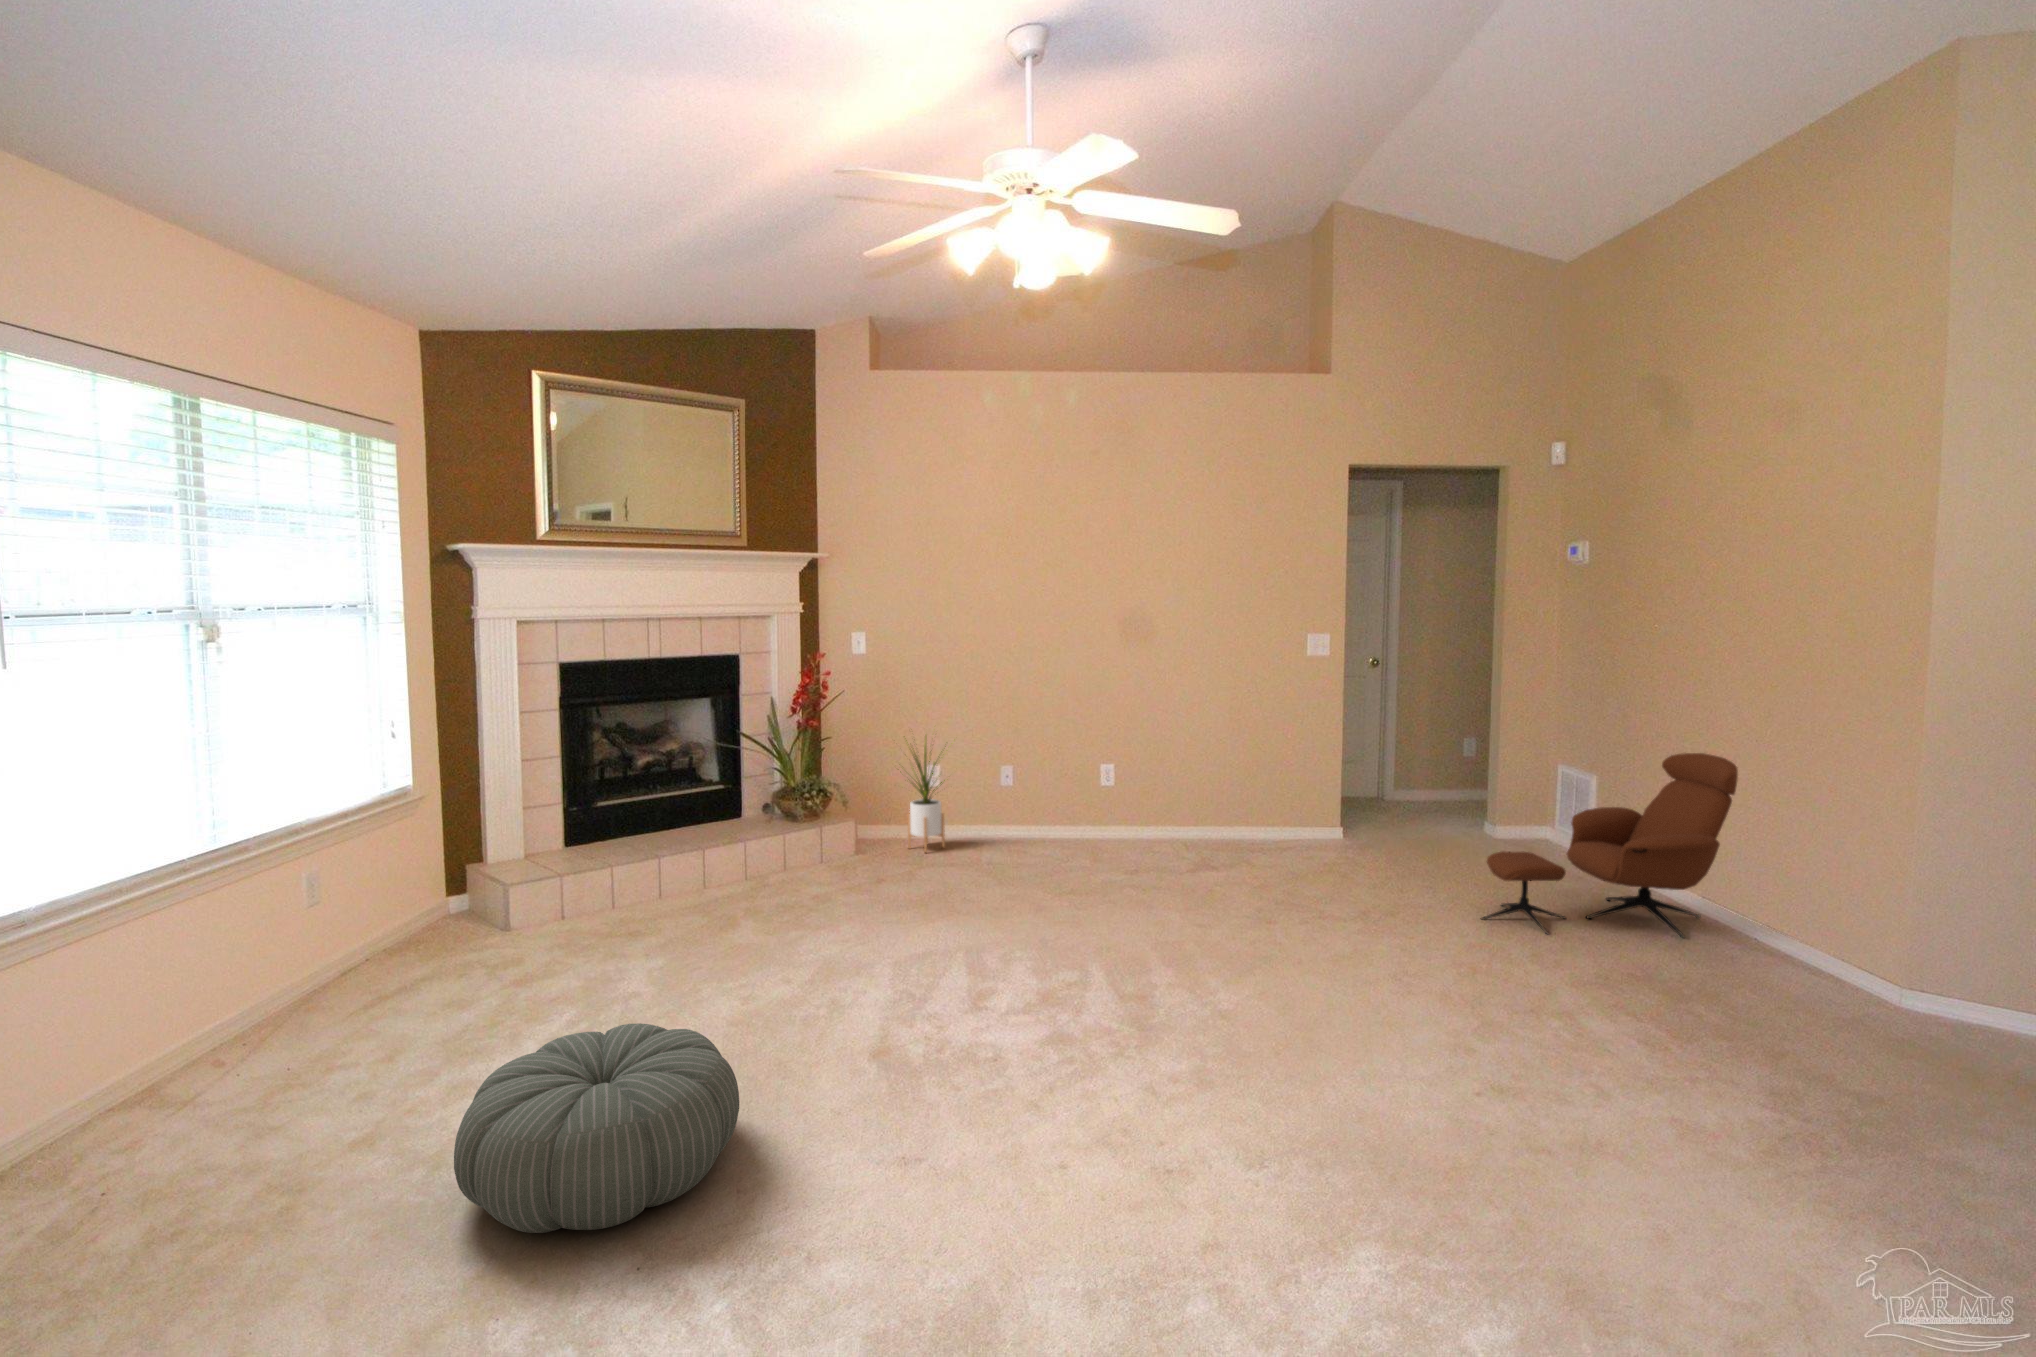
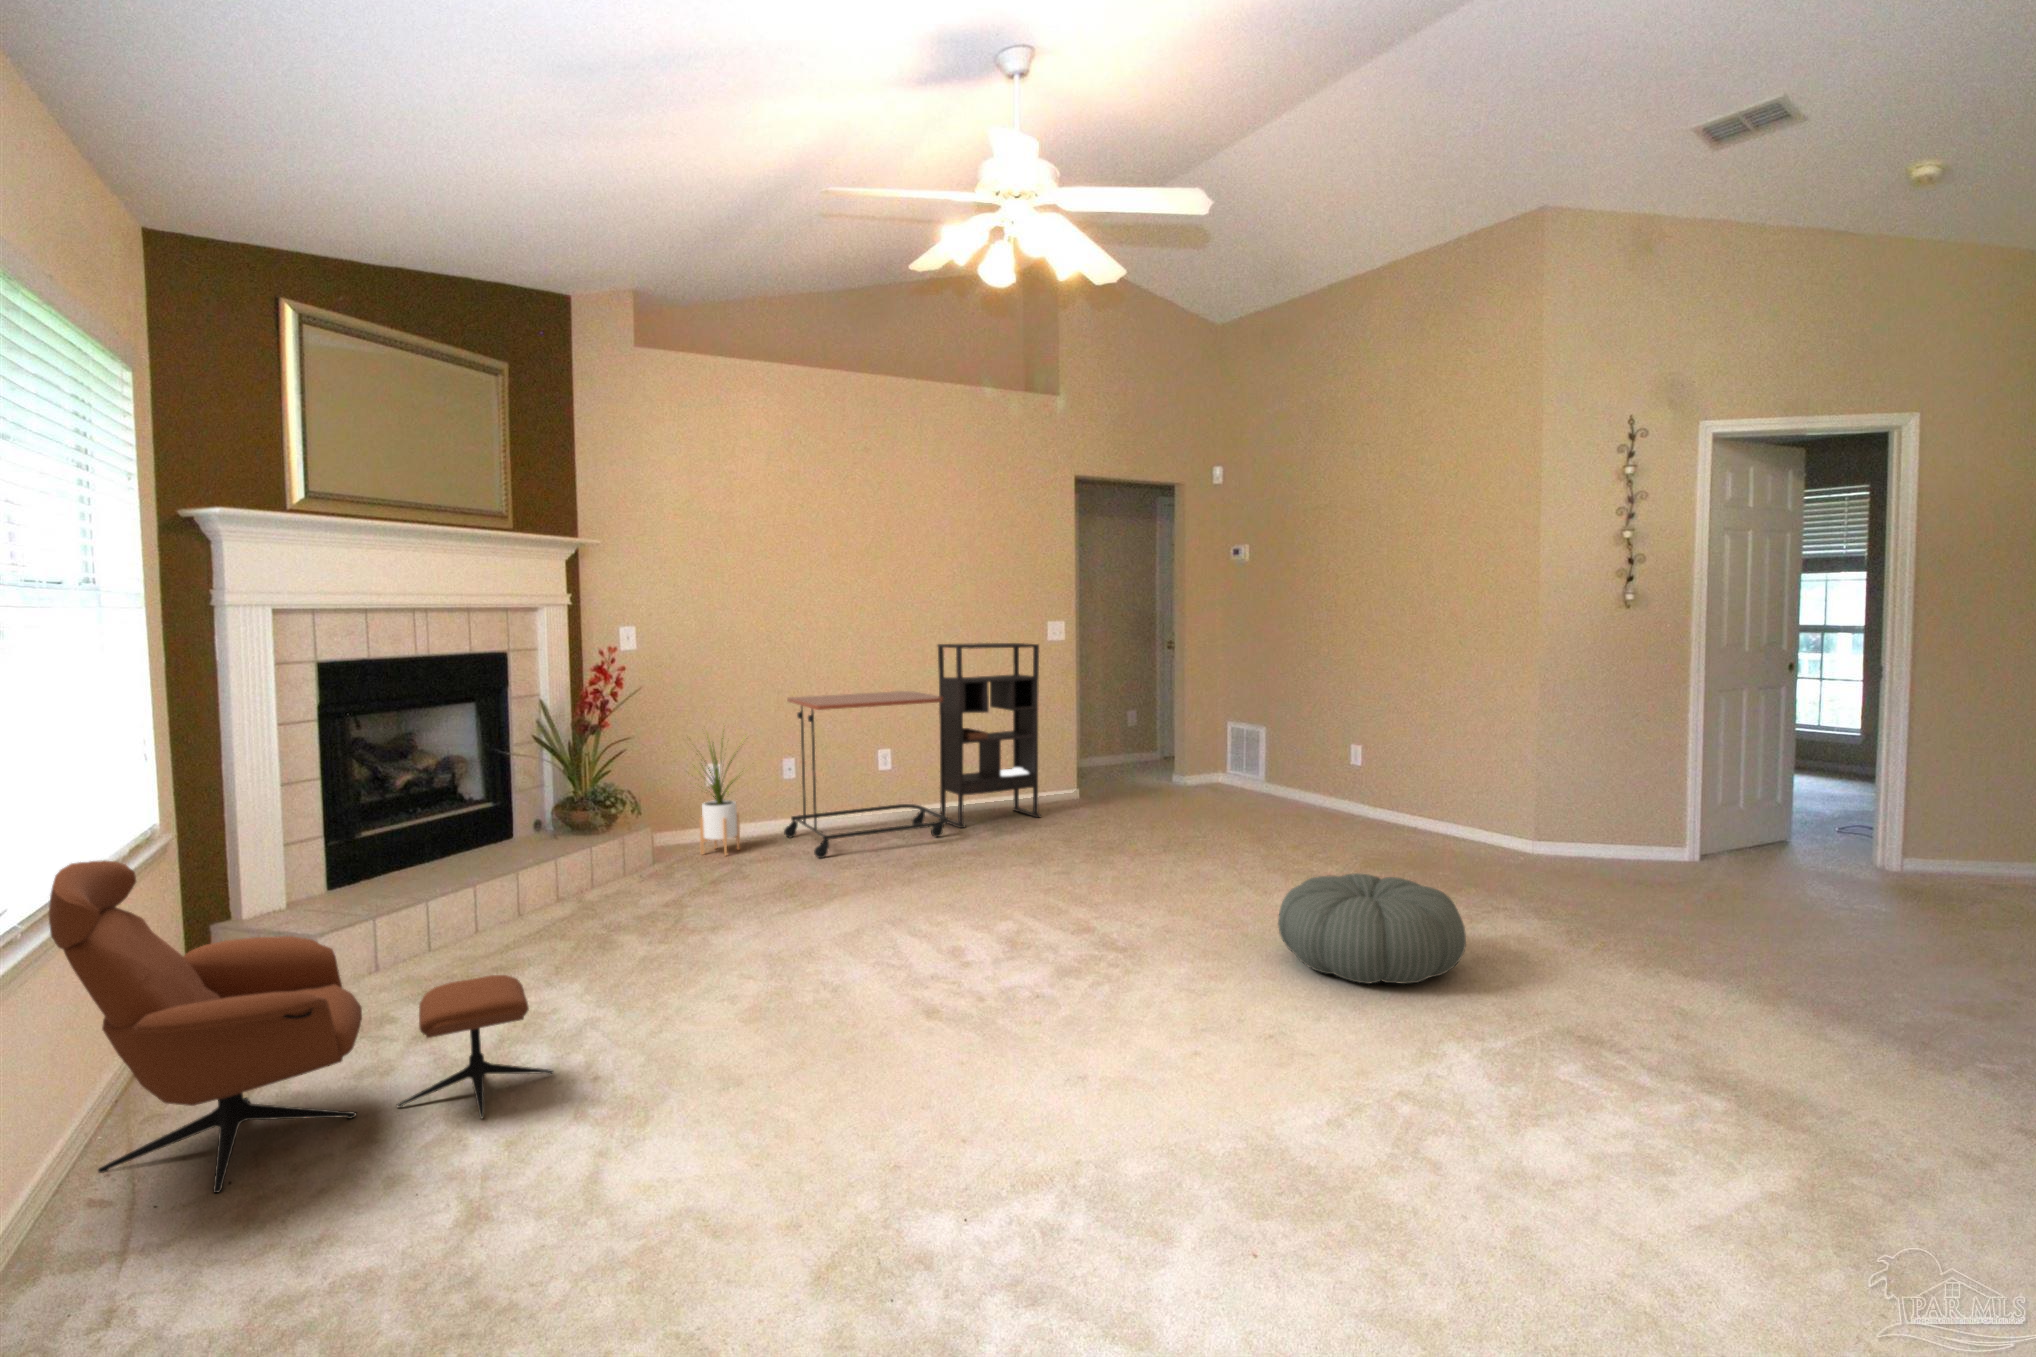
bookshelf: none [1160,657,1274,854] -> present [938,643,1041,828]
side table: none [995,705,1145,869] -> present [784,691,948,858]
lounge chair: present [1482,753,1738,938] -> present [49,860,554,1193]
pouf: present [454,1023,739,1233] -> present [1278,873,1466,984]

